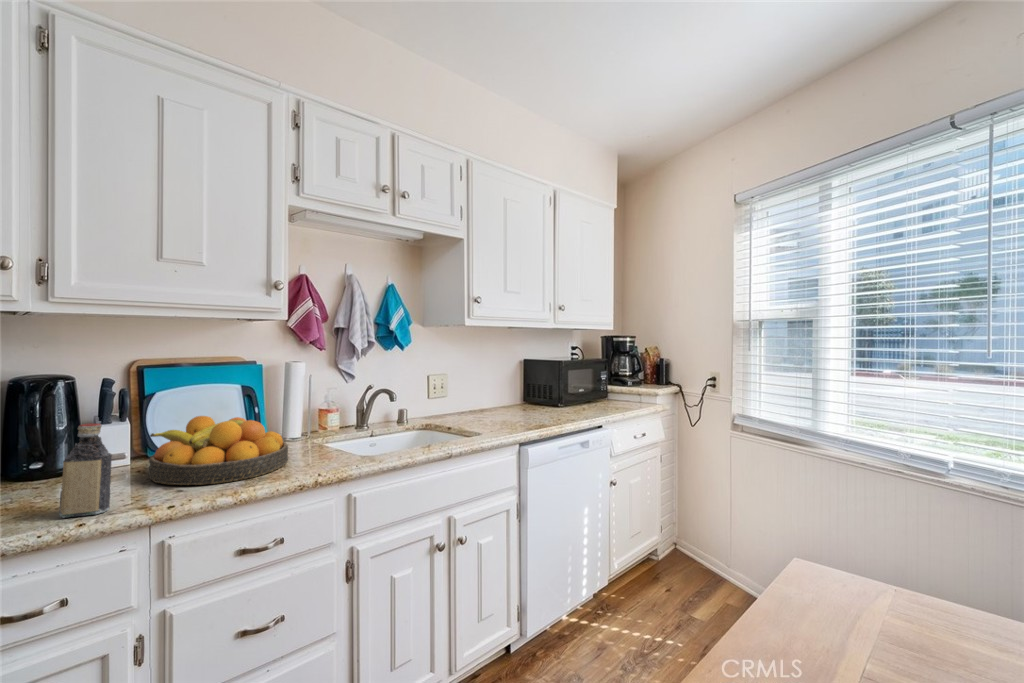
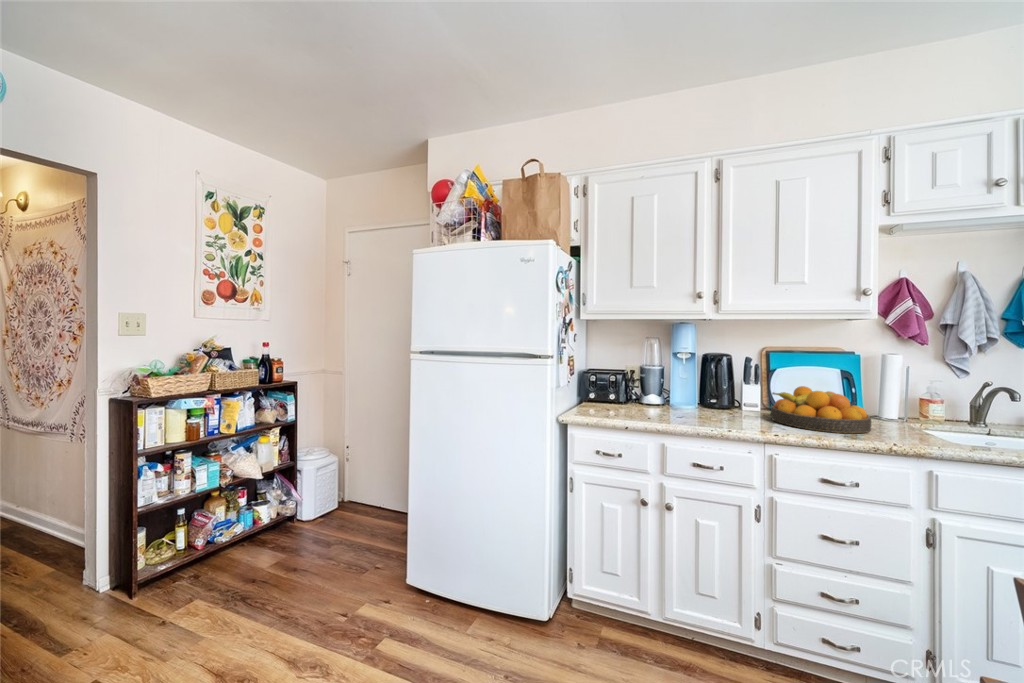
bottle: present [59,423,112,518] -> none [728,378,751,426]

